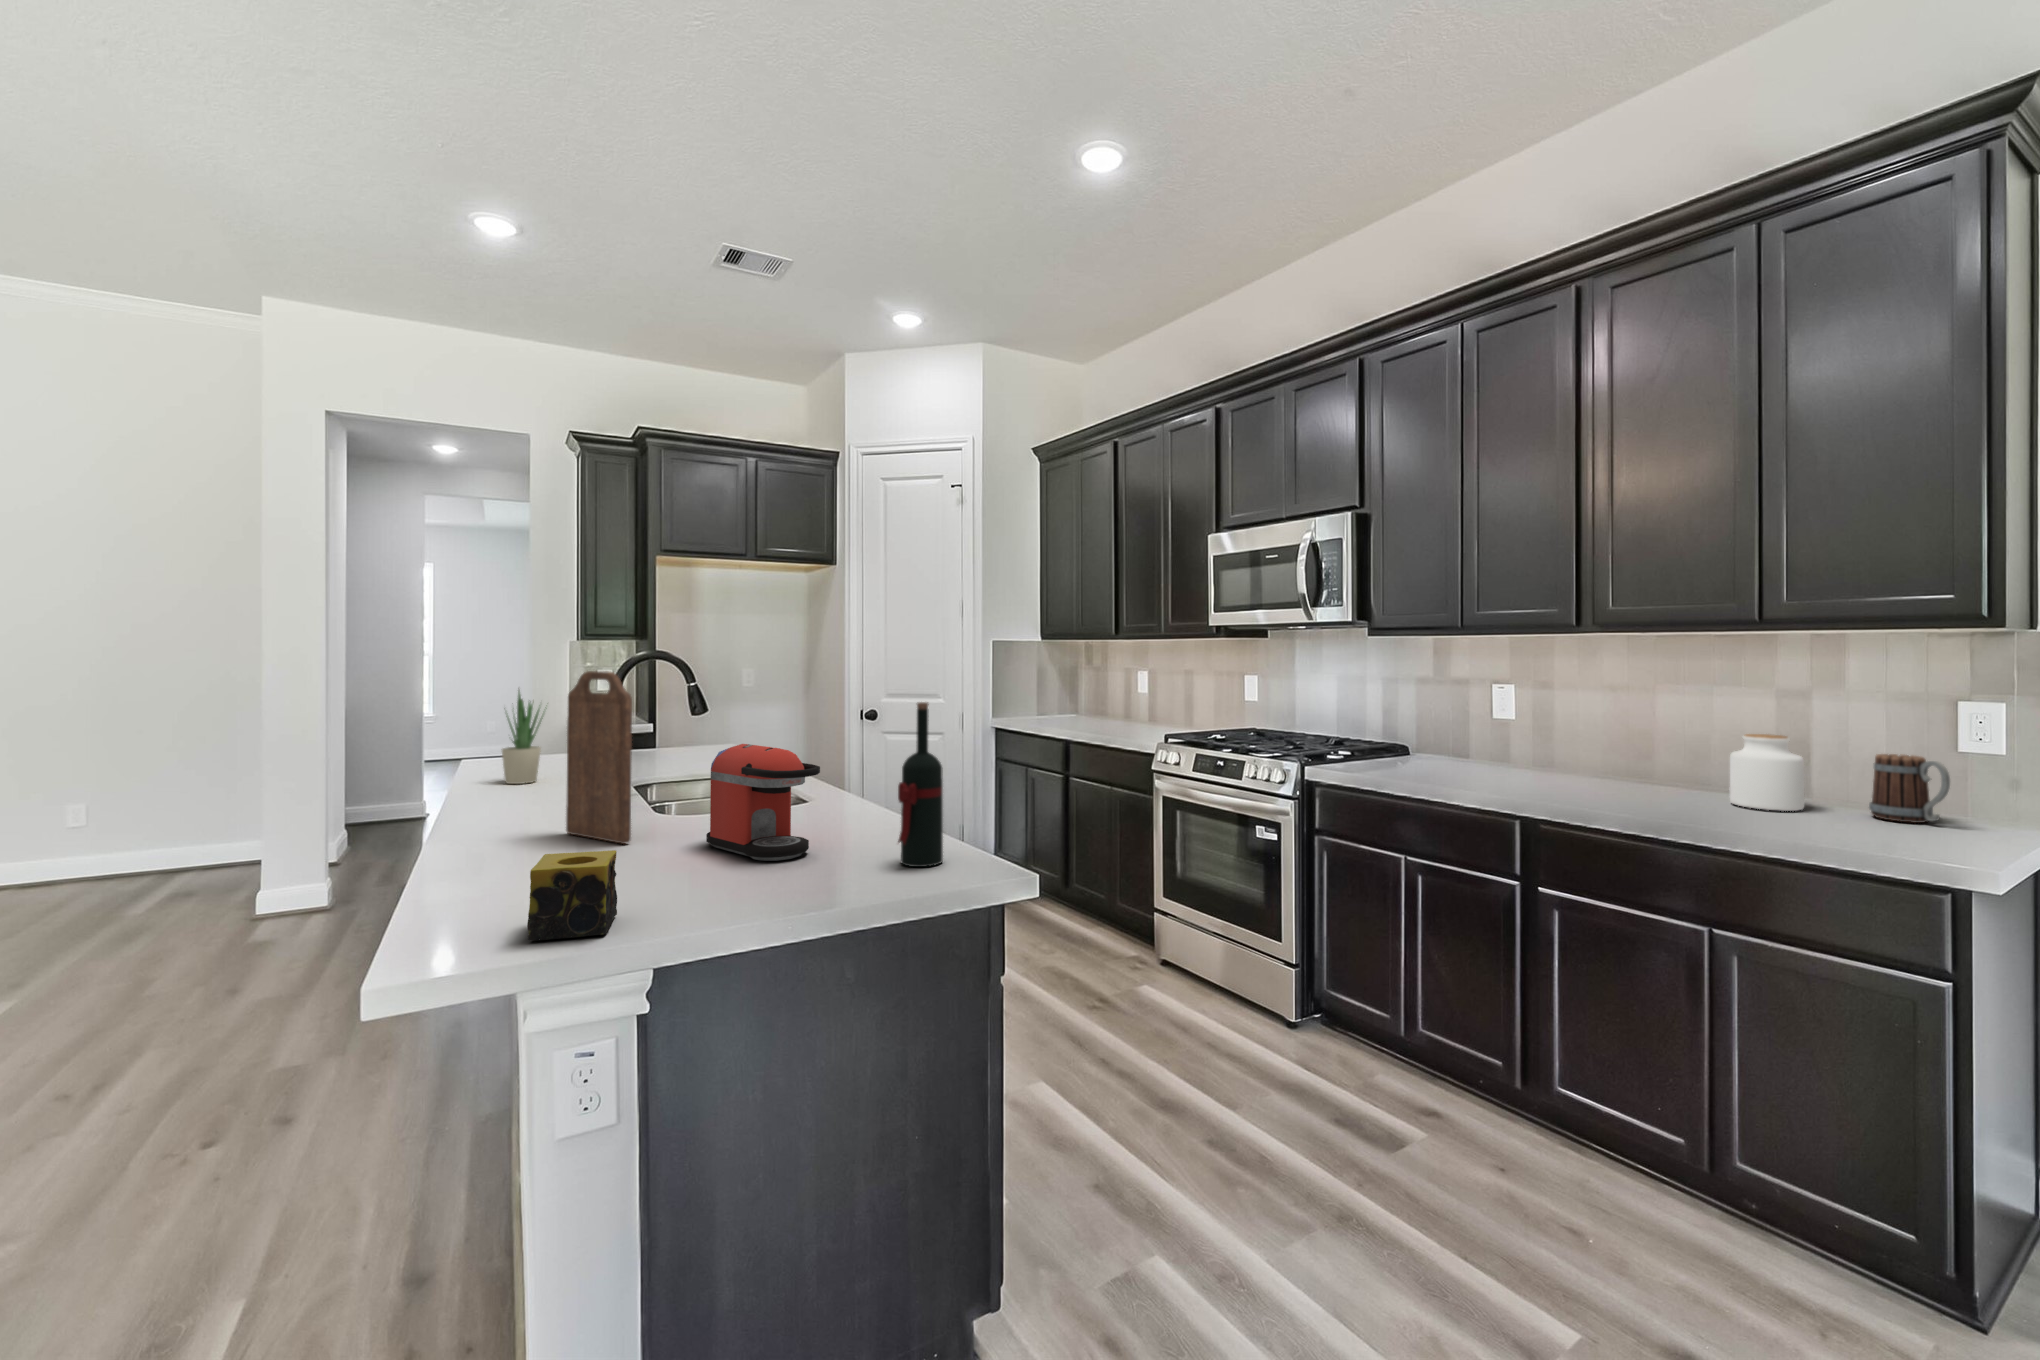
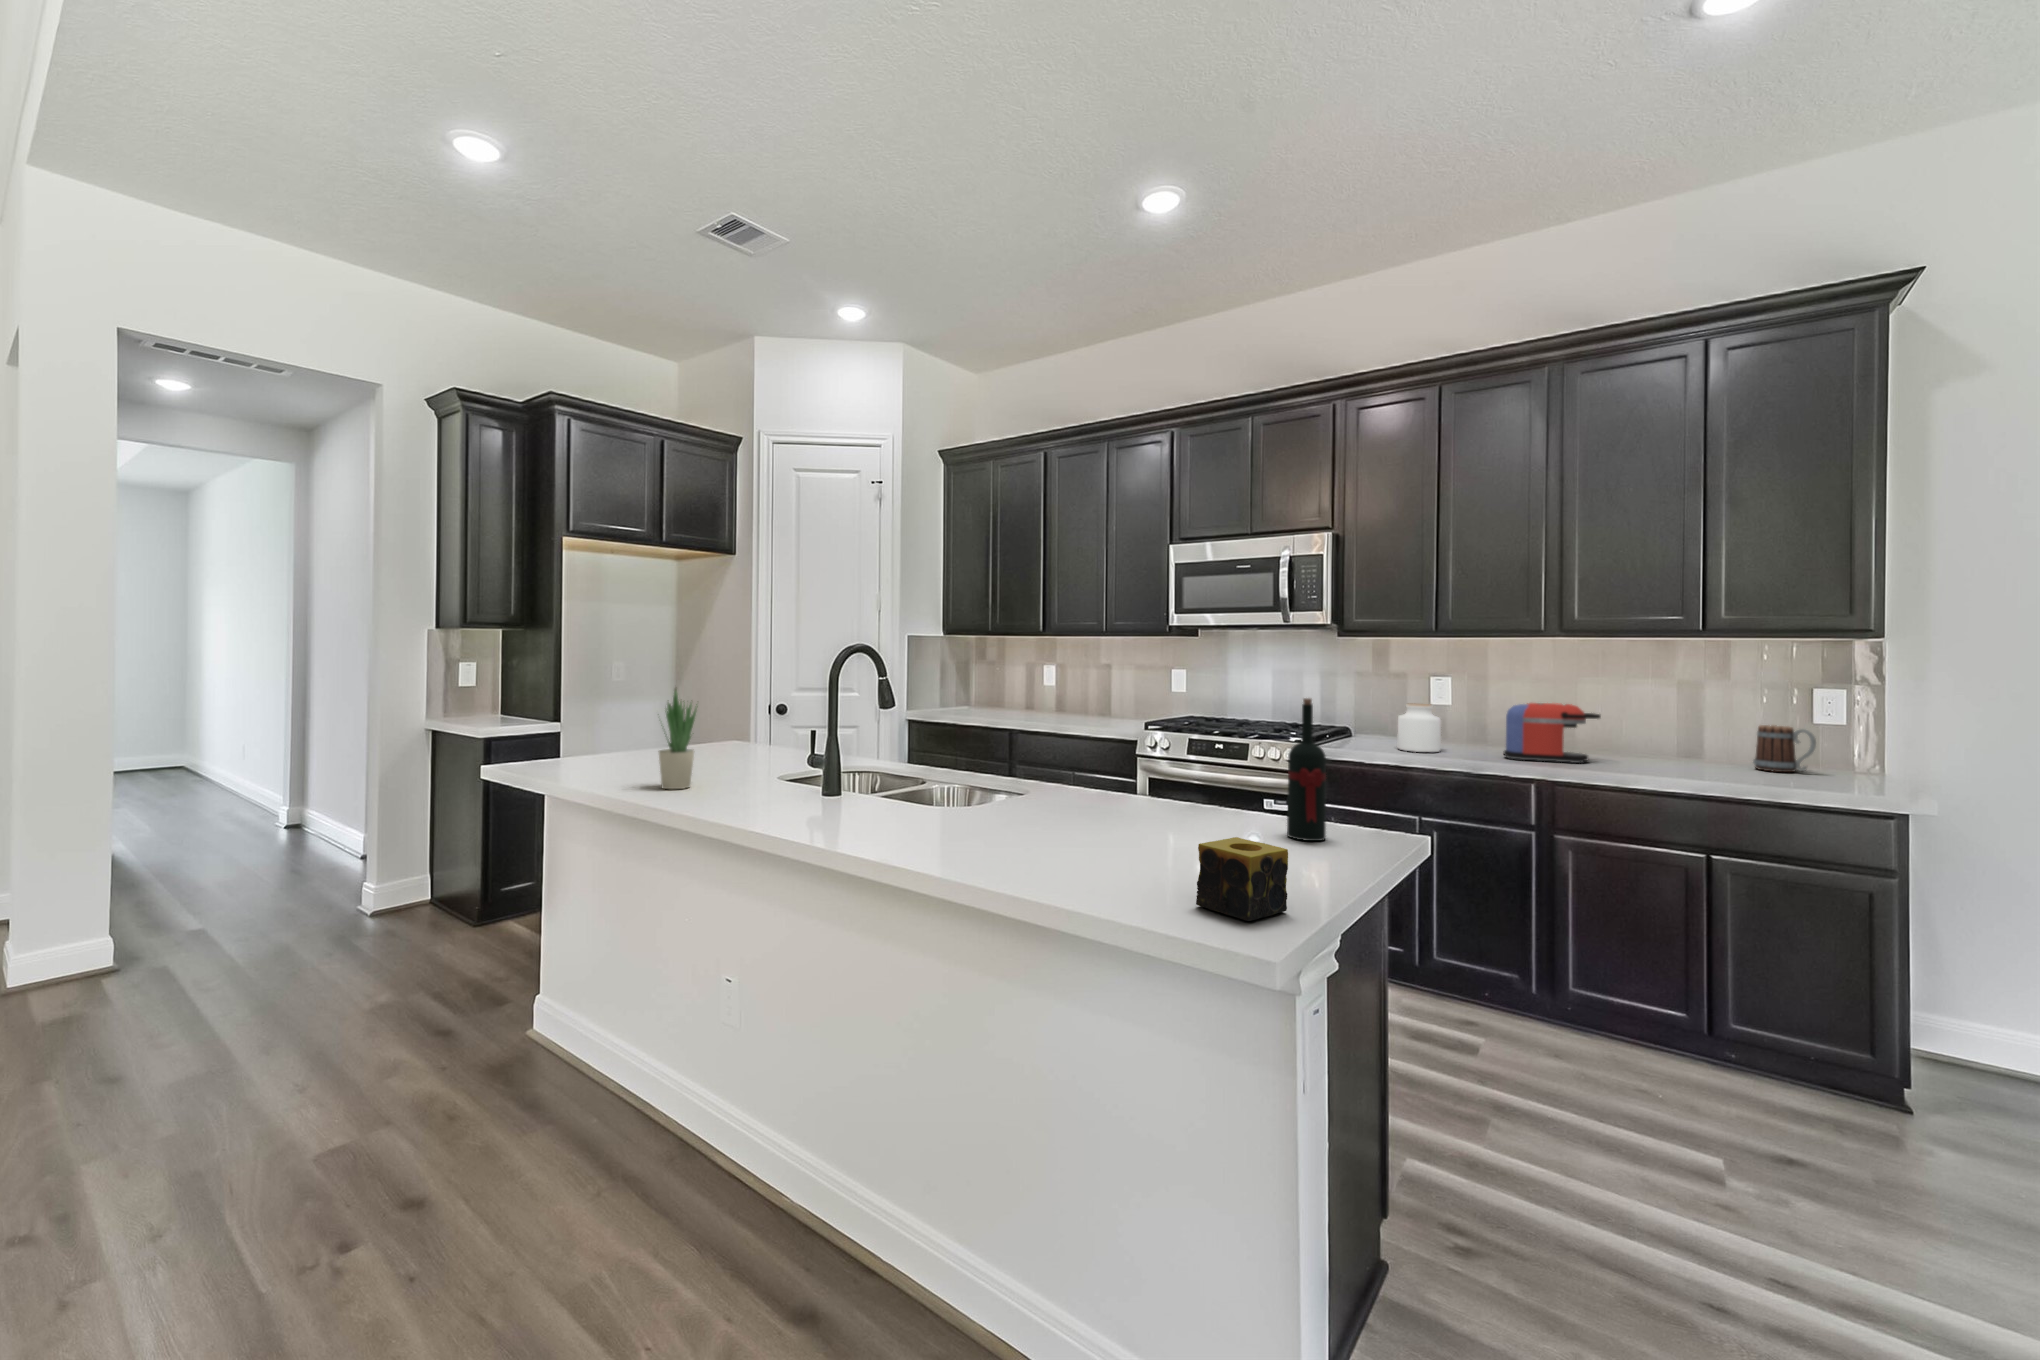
cutting board: present [566,671,632,844] -> none [921,671,1017,838]
jar: present [1730,734,1804,811] -> present [1397,704,1441,752]
coffee maker: present [706,744,820,861] -> present [1503,703,1601,763]

